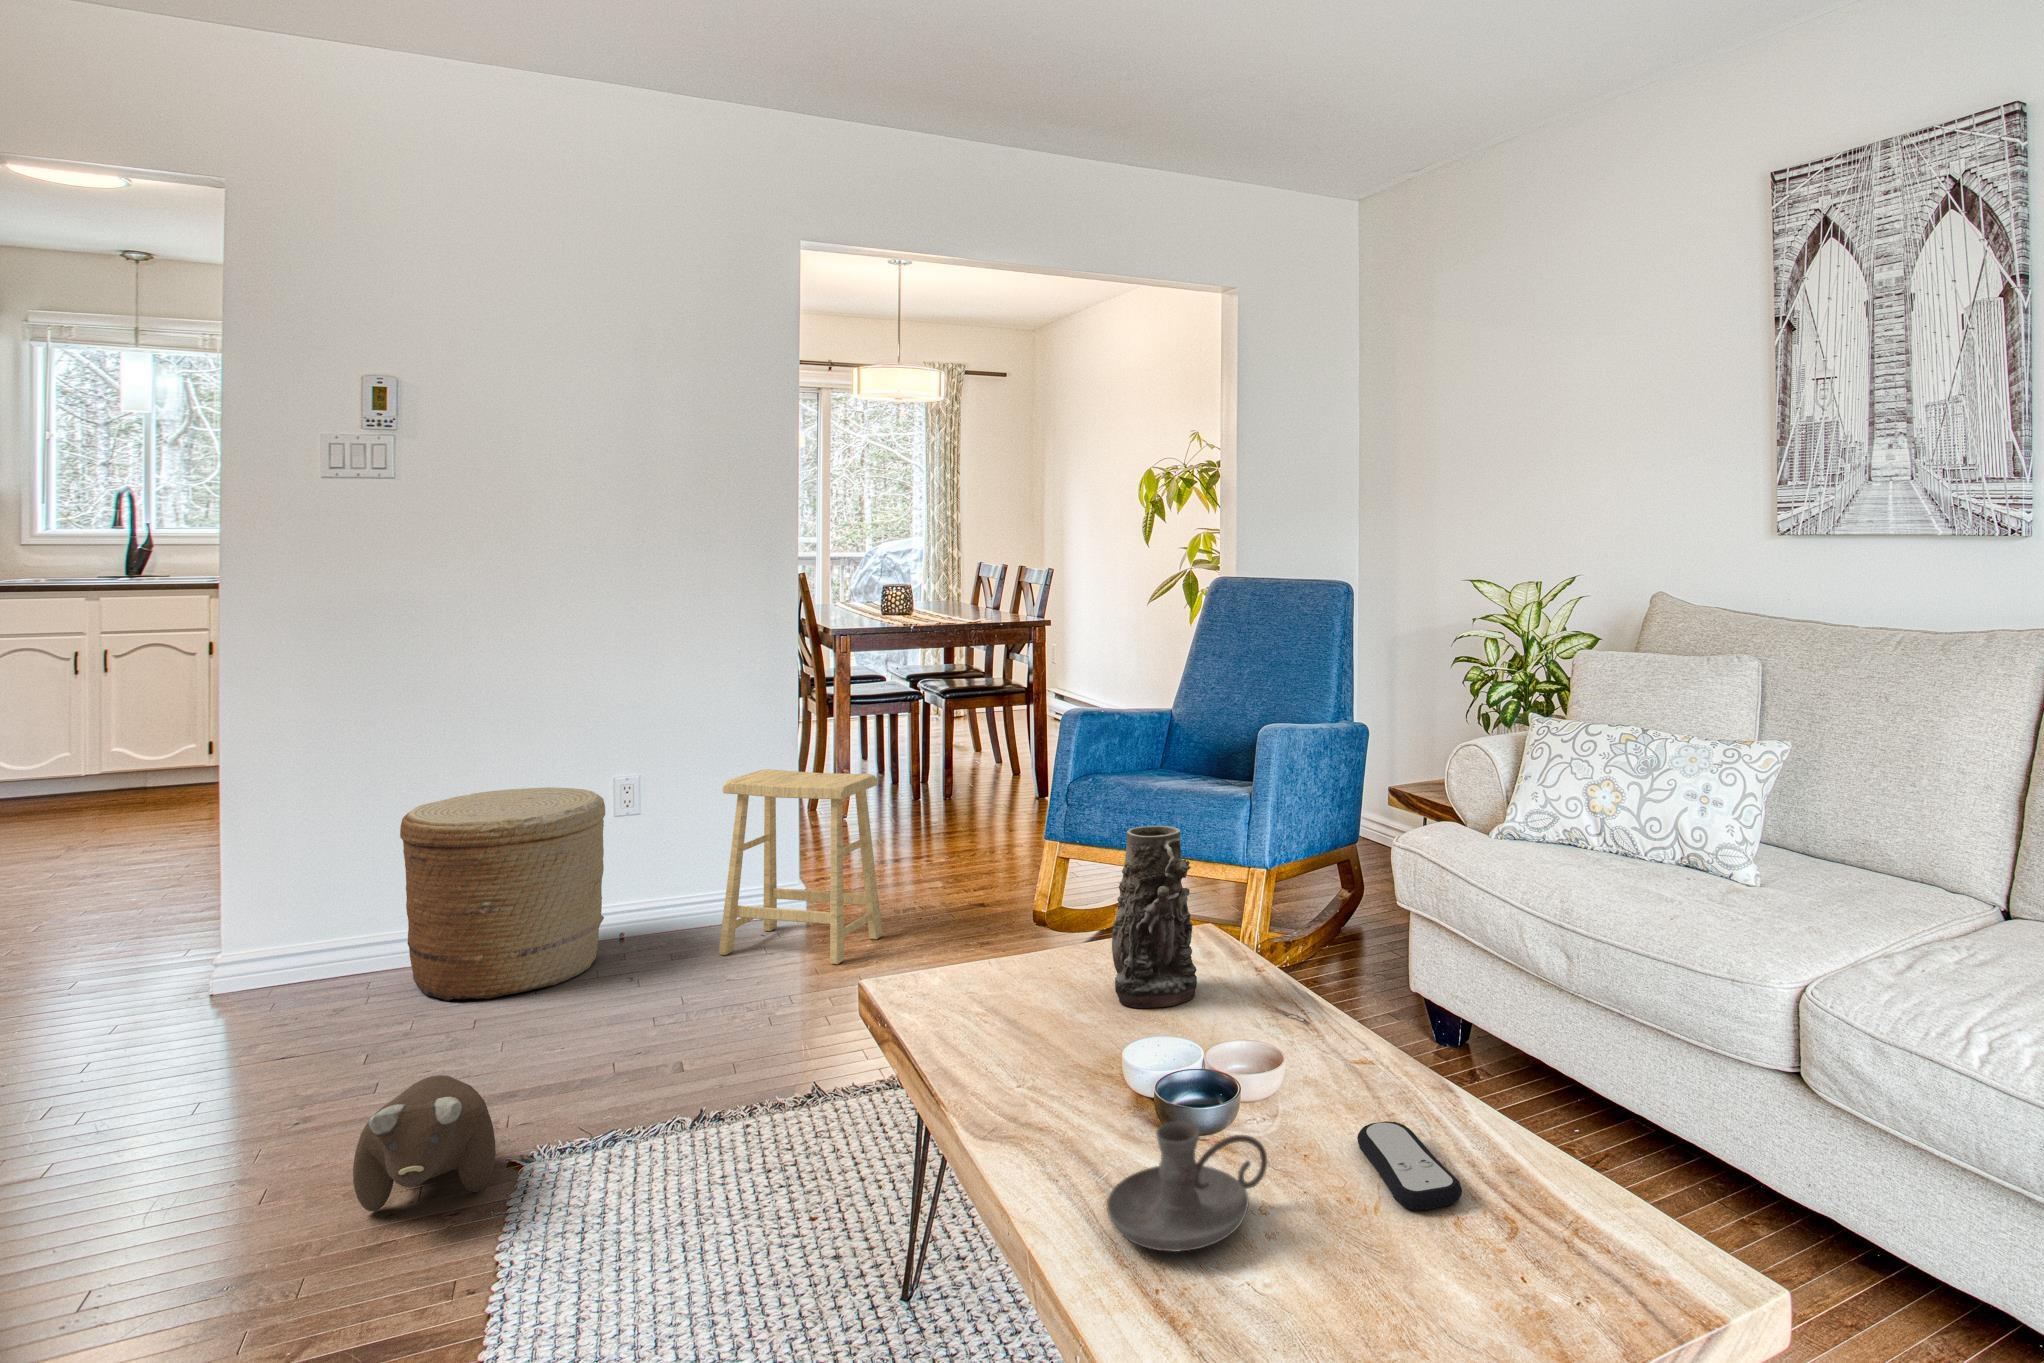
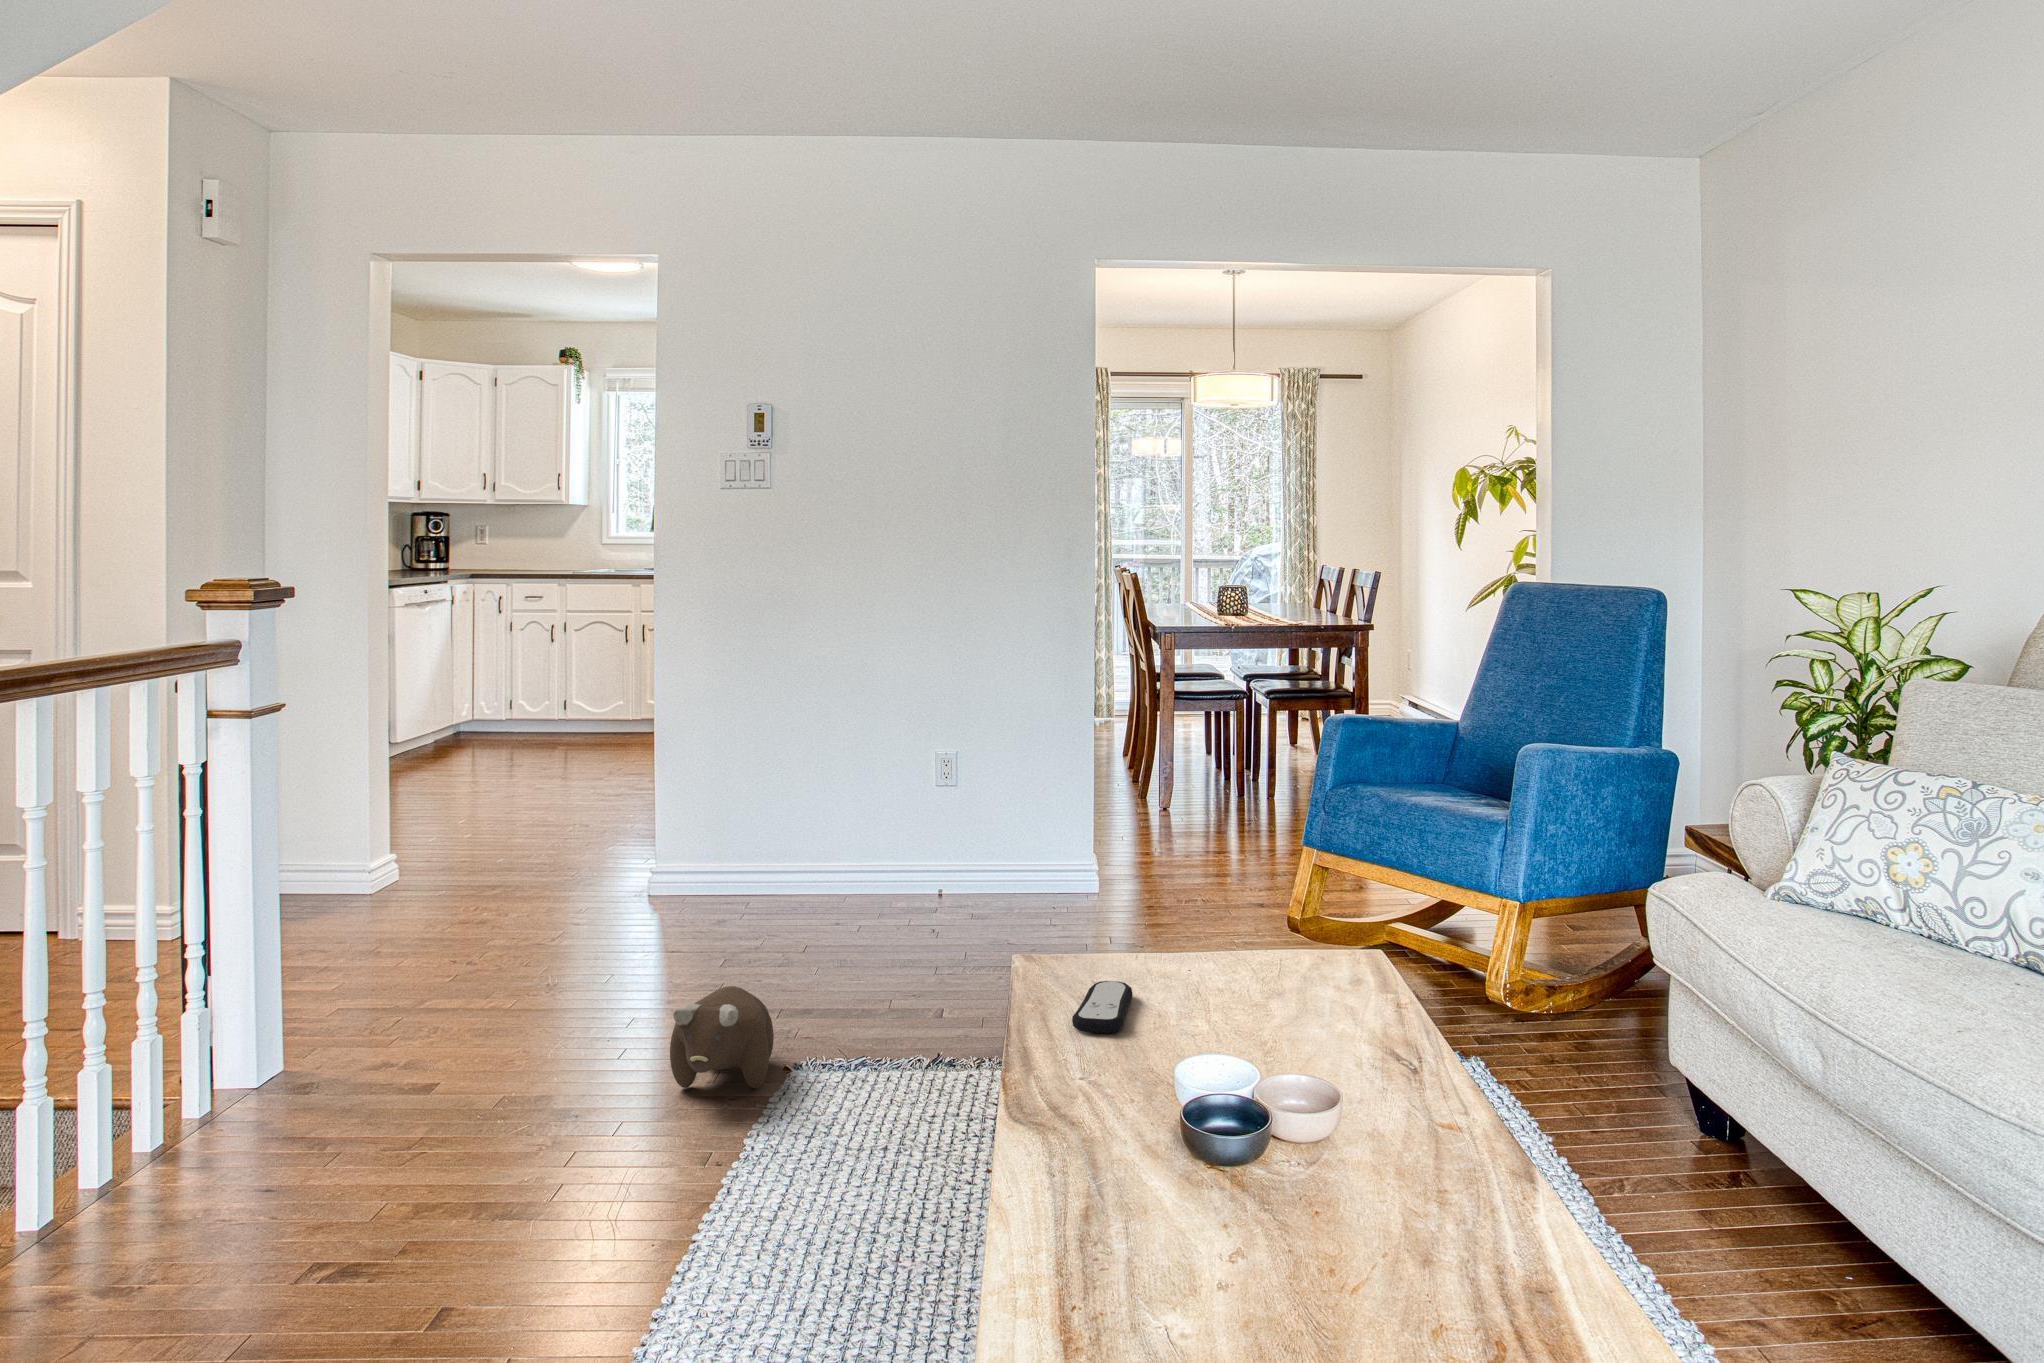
footstool: present [719,769,883,964] -> none [1008,756,1151,945]
woven basket: present [400,787,605,1000] -> none [766,756,920,932]
vase: present [1112,826,1197,1008] -> none [1226,839,1315,1028]
remote control: present [1357,1121,1462,1210] -> present [1072,981,1132,1033]
candle holder: present [1107,1122,1267,1252] -> none [1067,1136,1243,1268]

